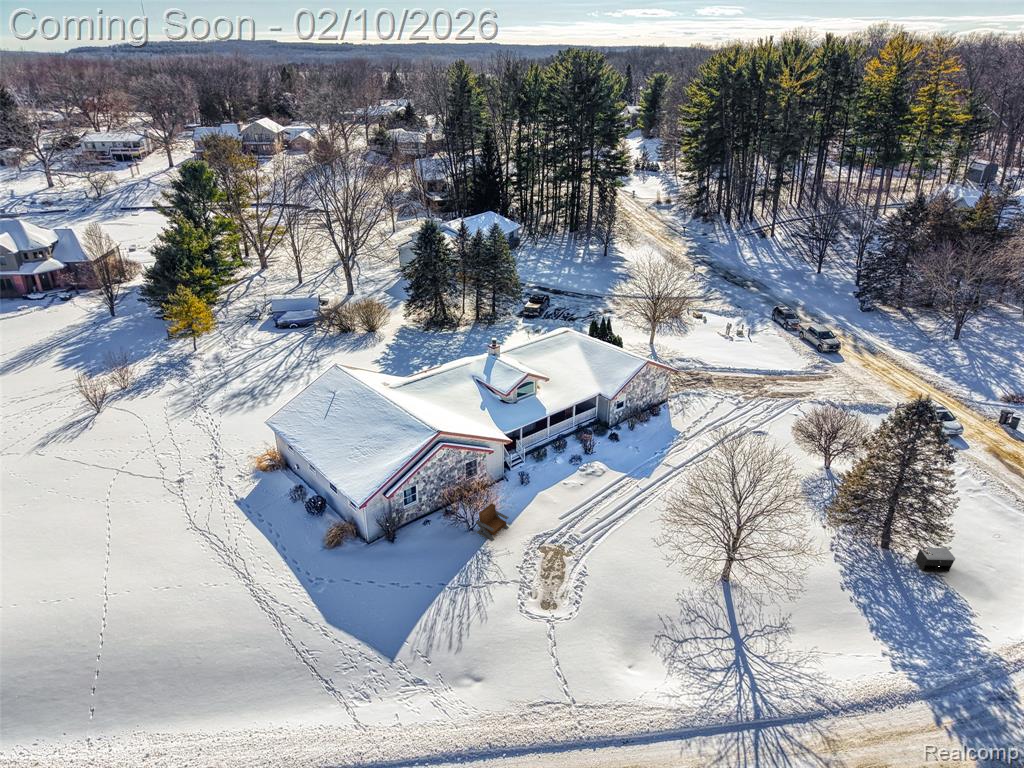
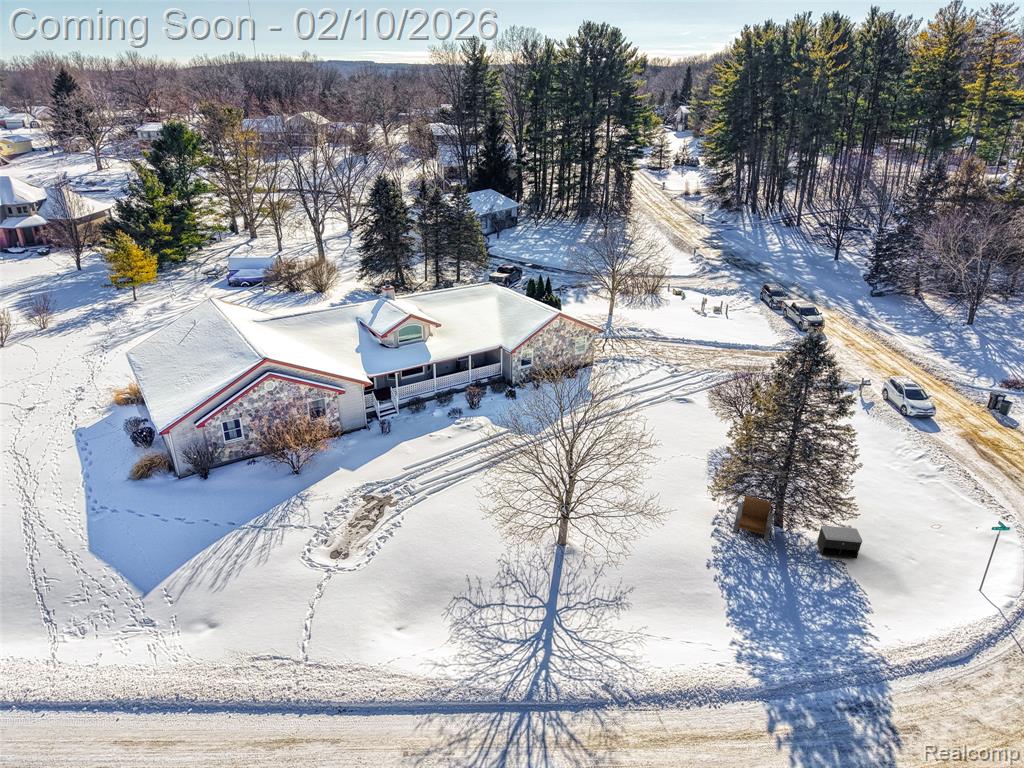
lounge chair: present [476,503,509,541] -> present [733,495,774,541]

